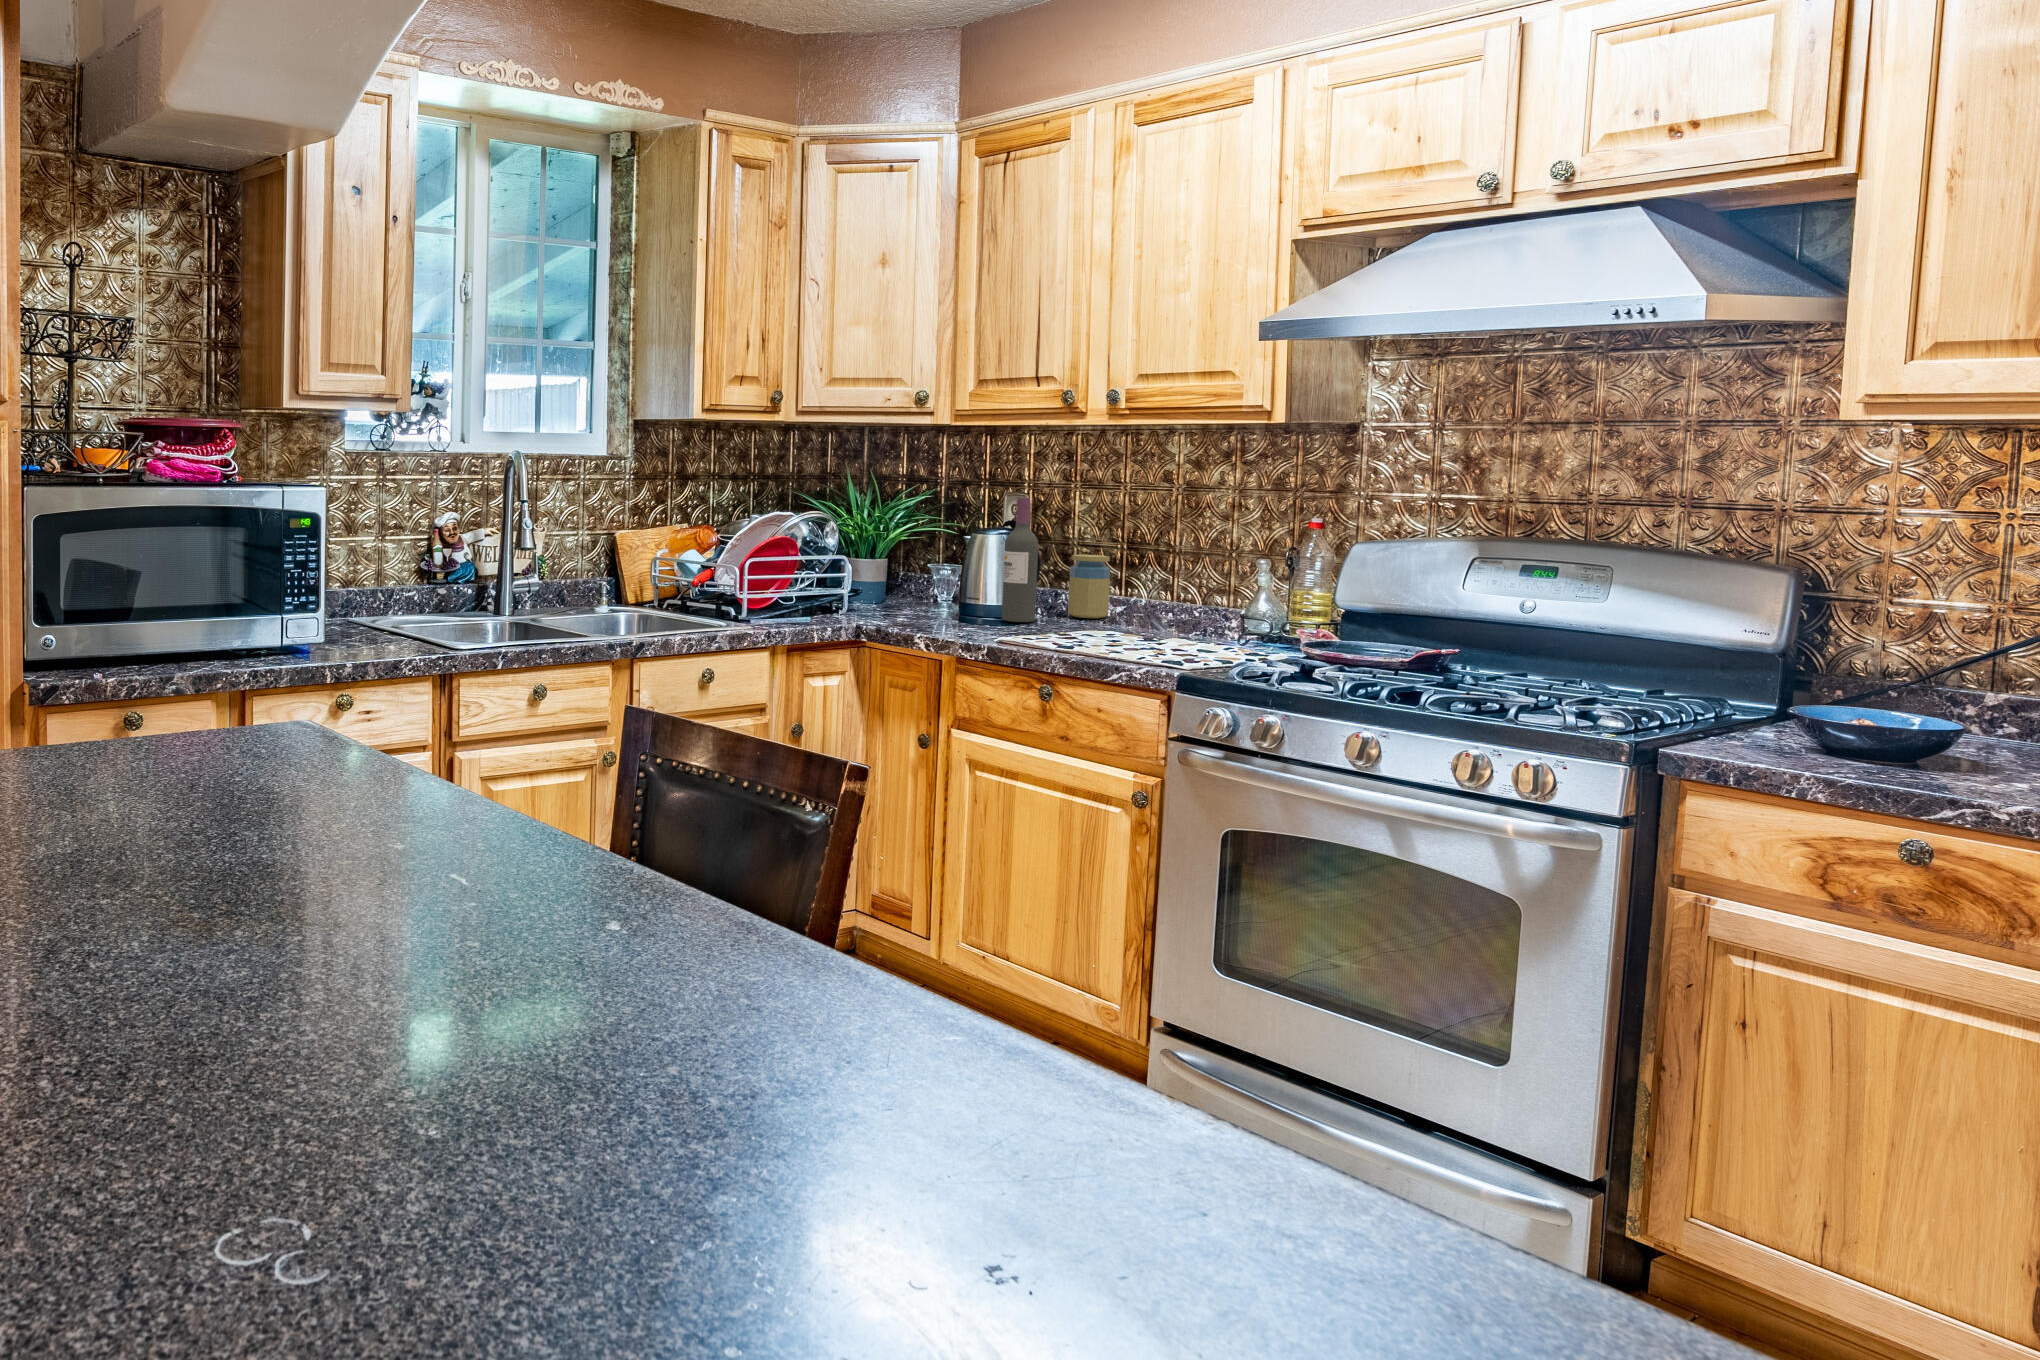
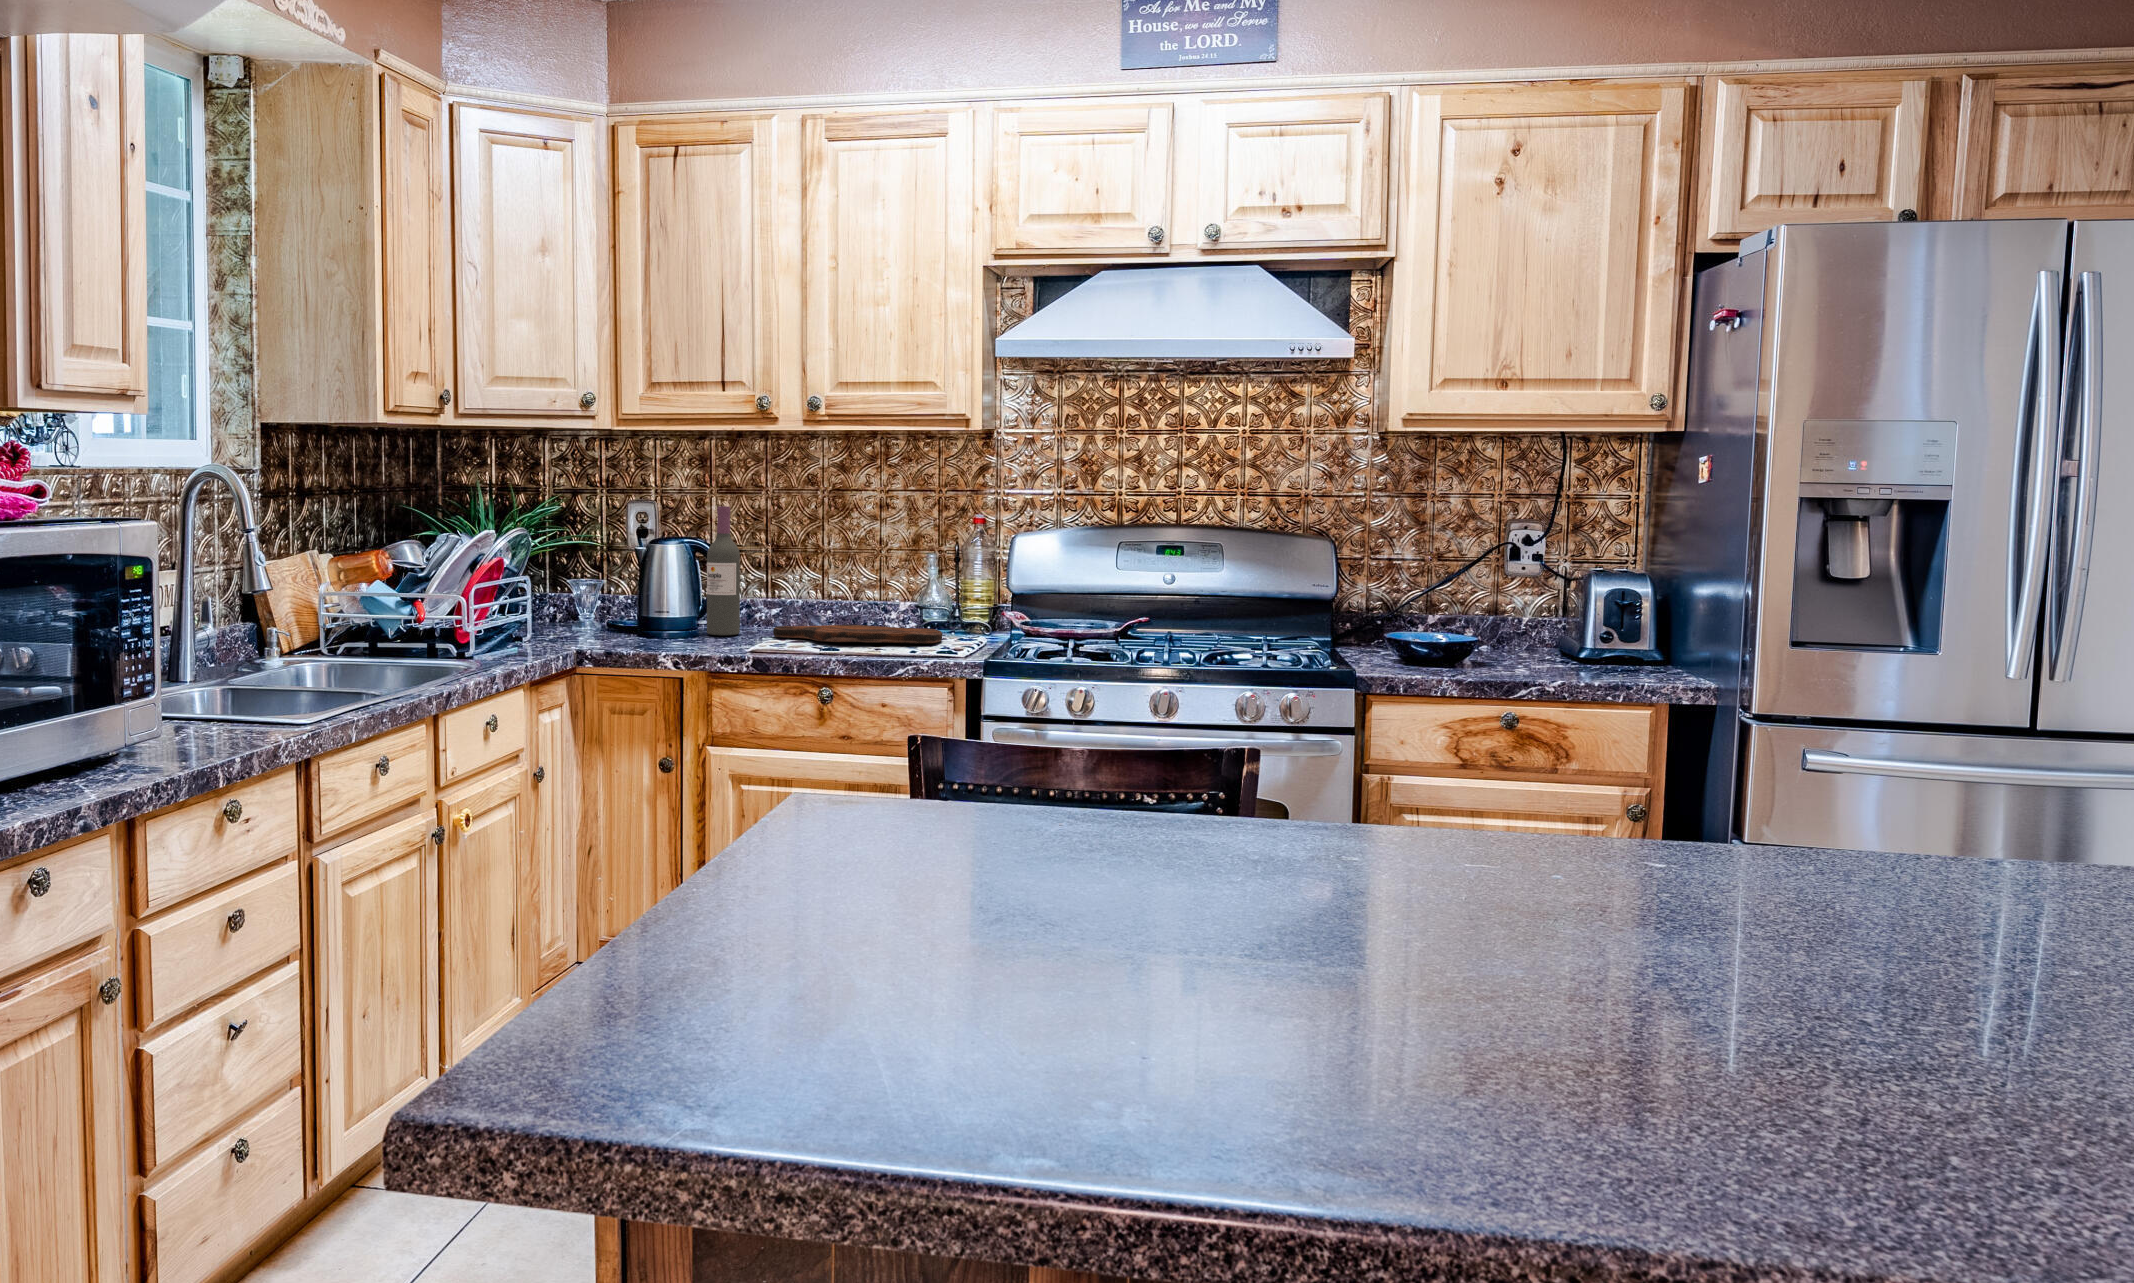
jar: present [1068,555,1110,618] -> none [753,563,788,626]
cutting board: none [1054,617,1215,648] -> present [773,625,943,644]

